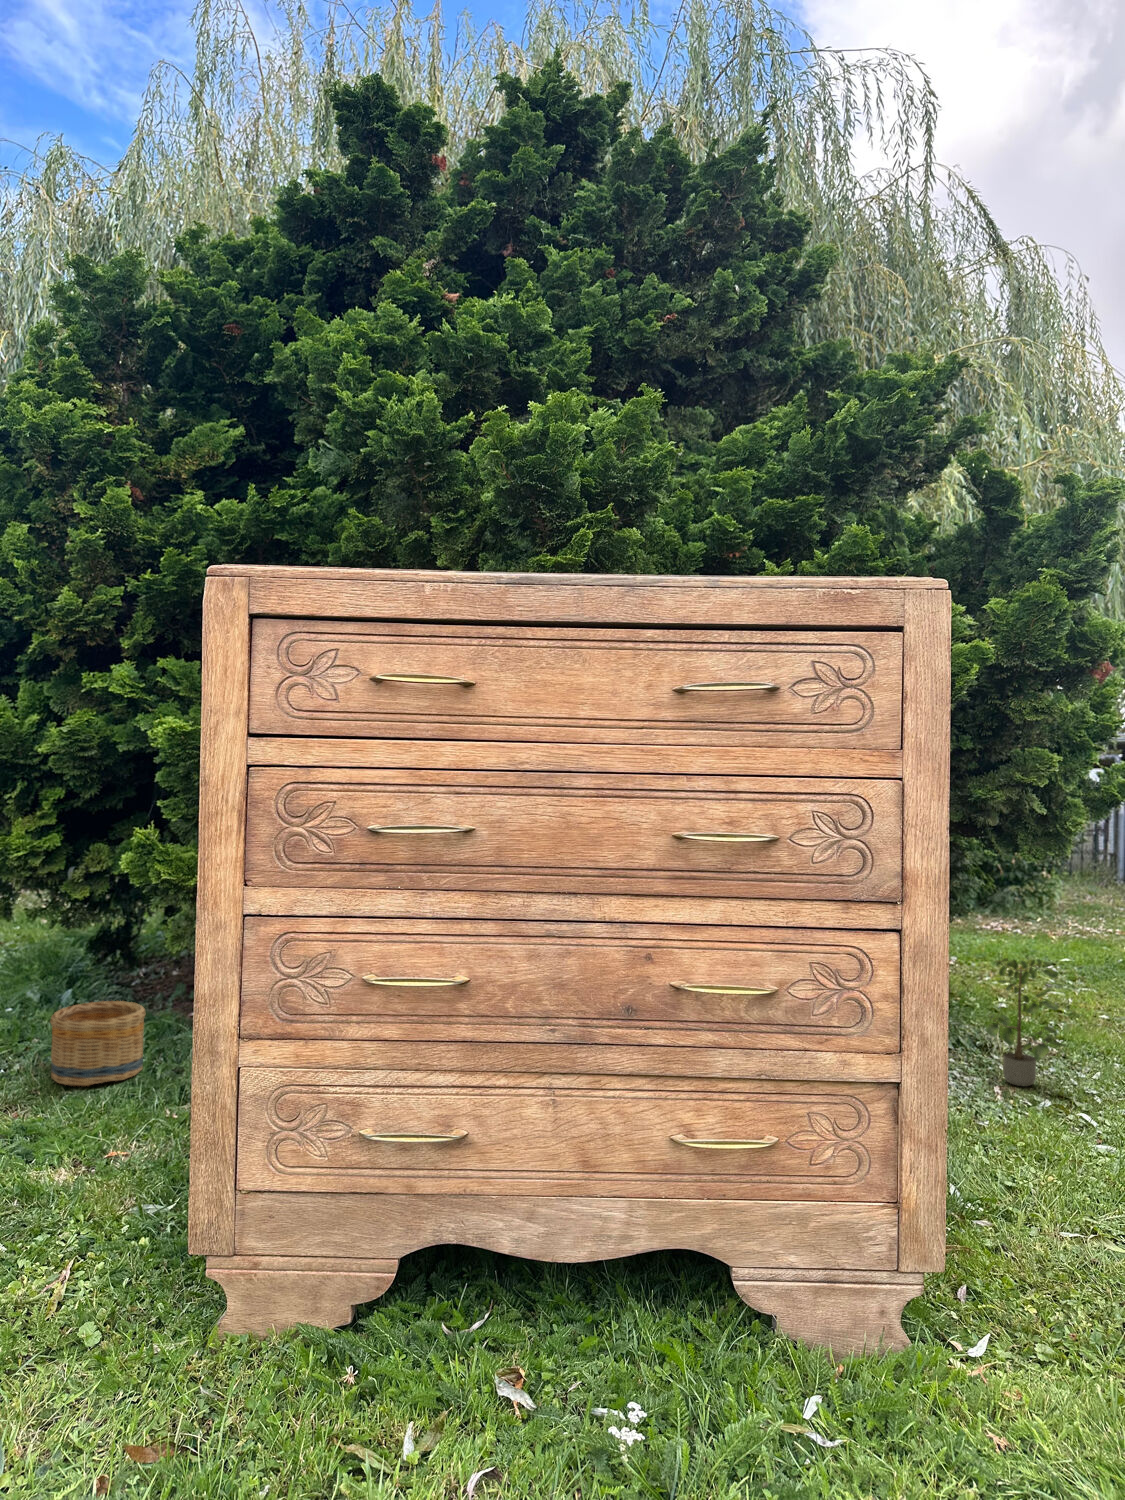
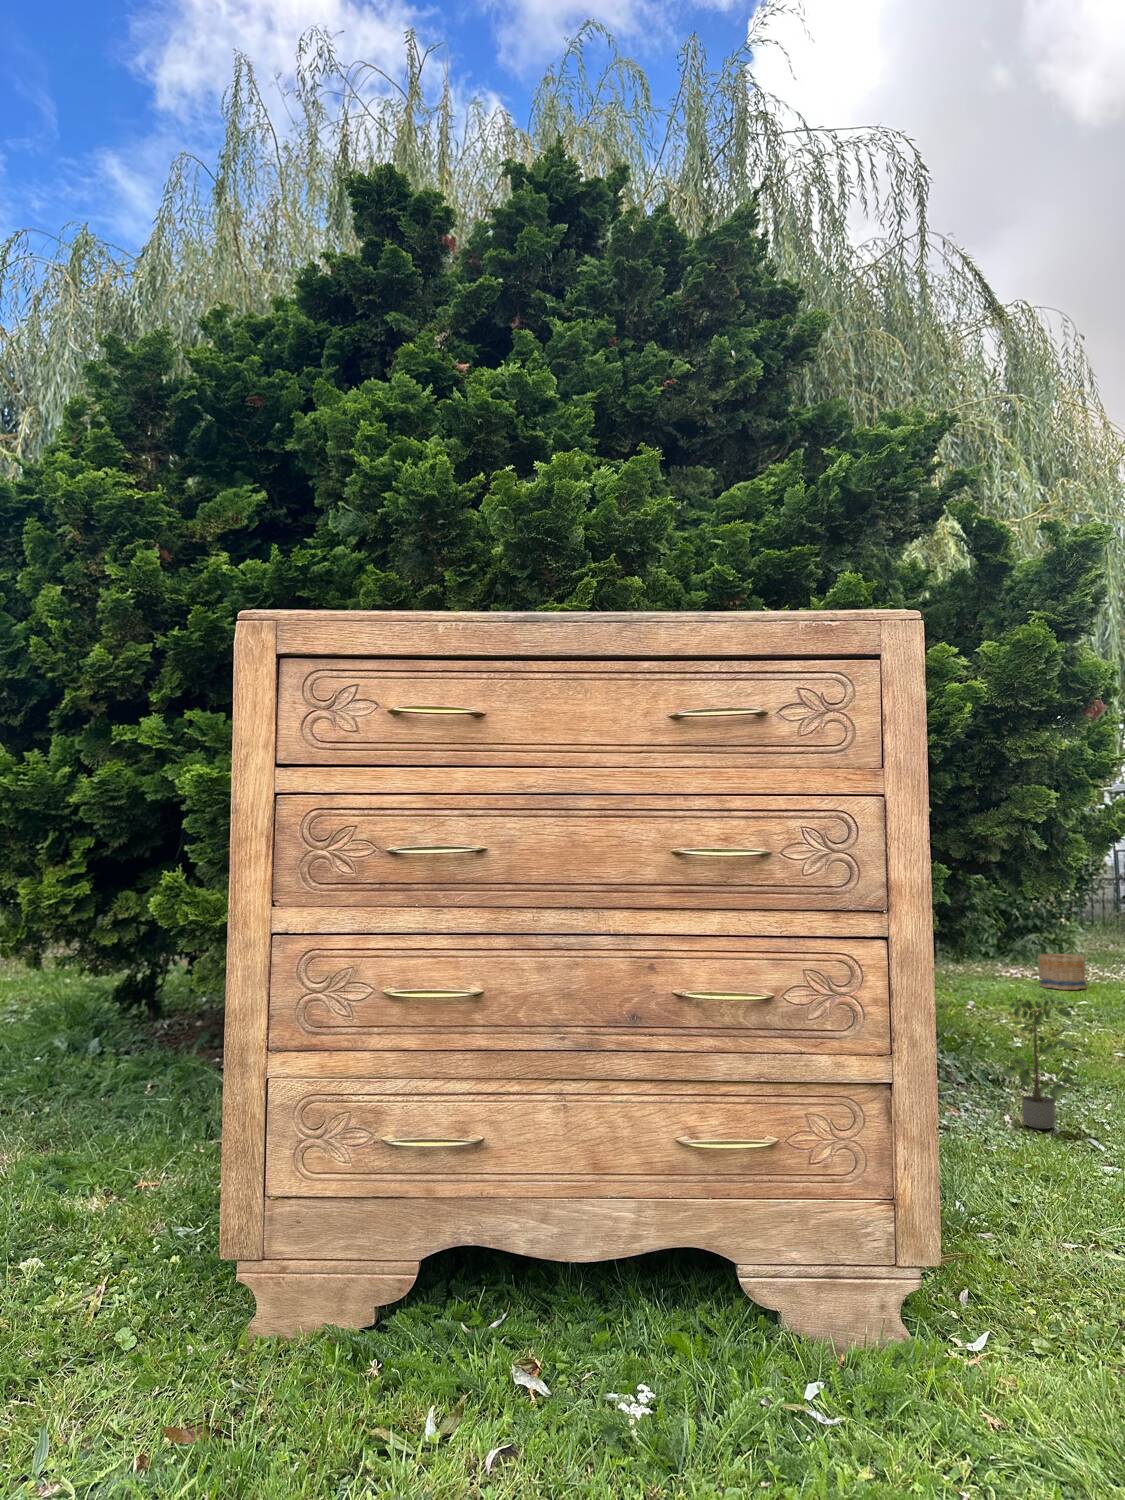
basket: present [51,1001,146,1086] -> present [1038,954,1086,990]

